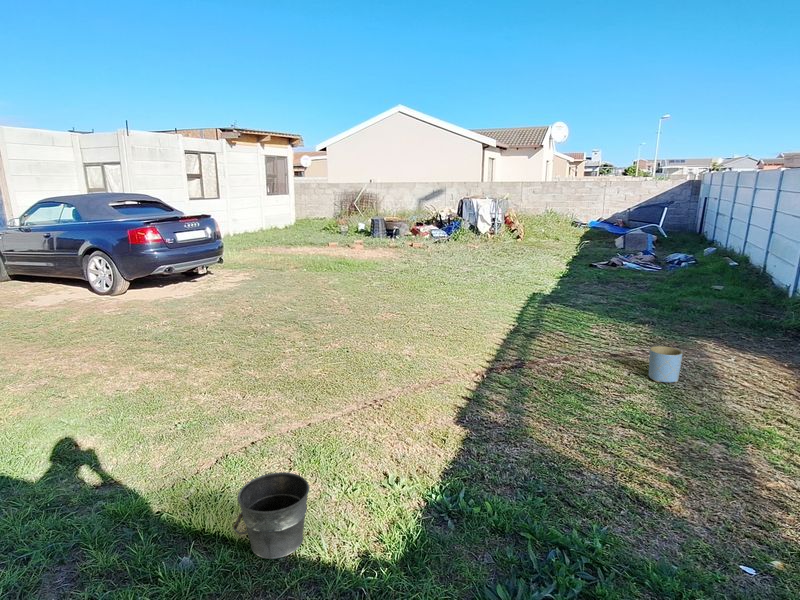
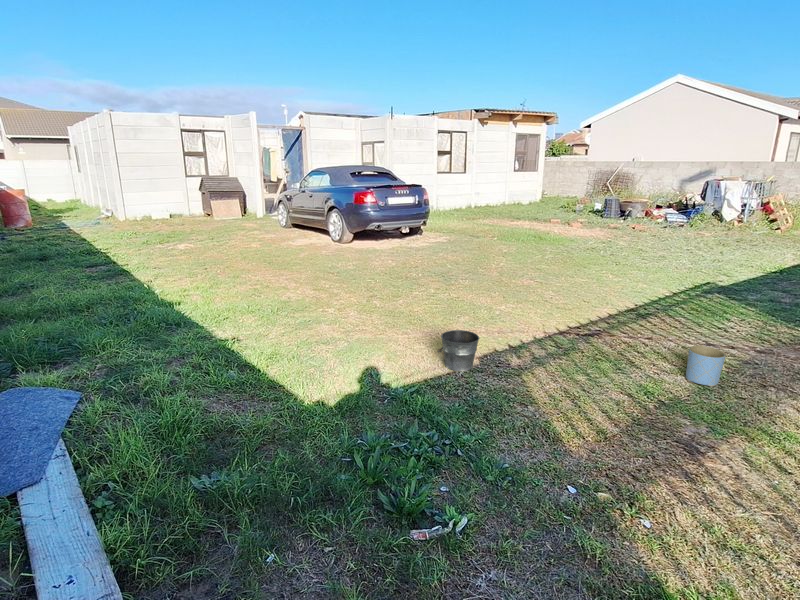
bucket: present [233,472,309,559] -> present [438,330,479,371]

